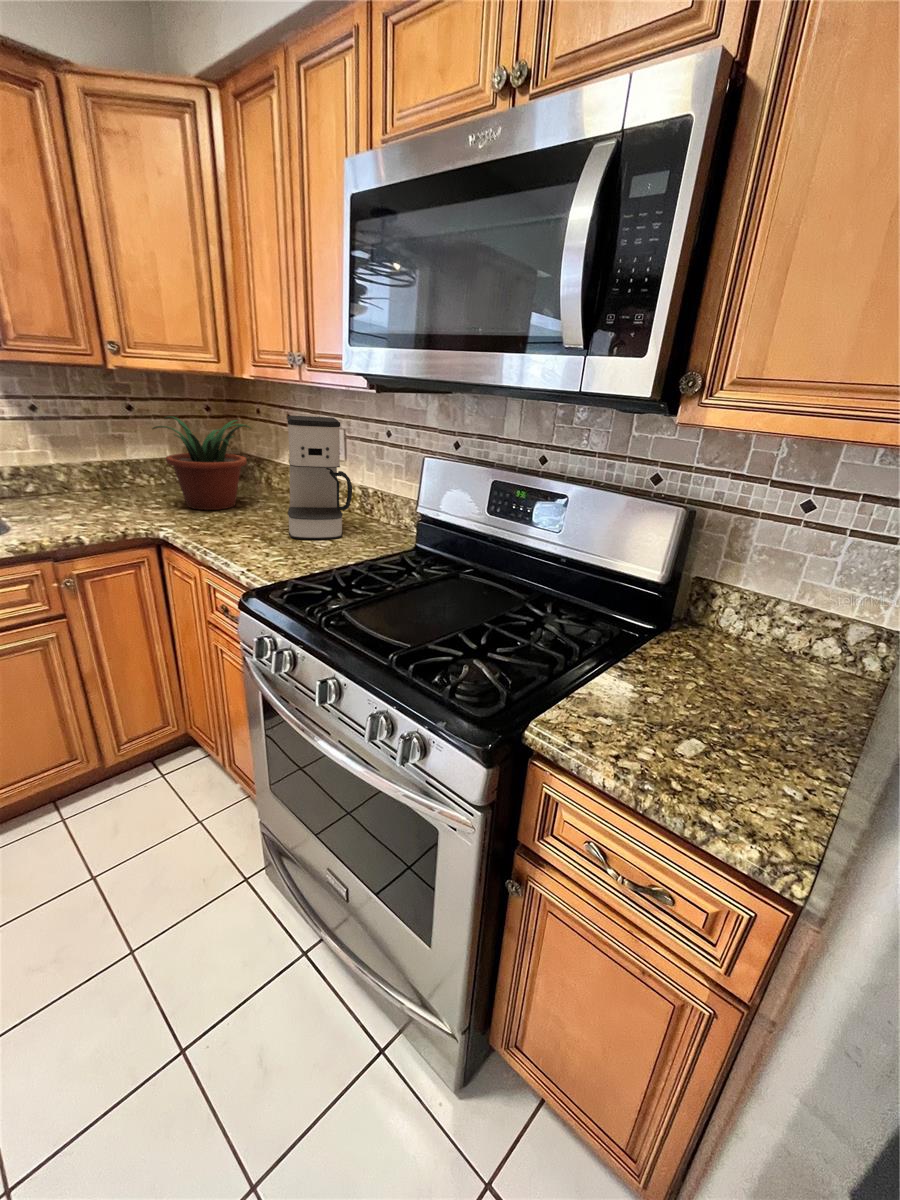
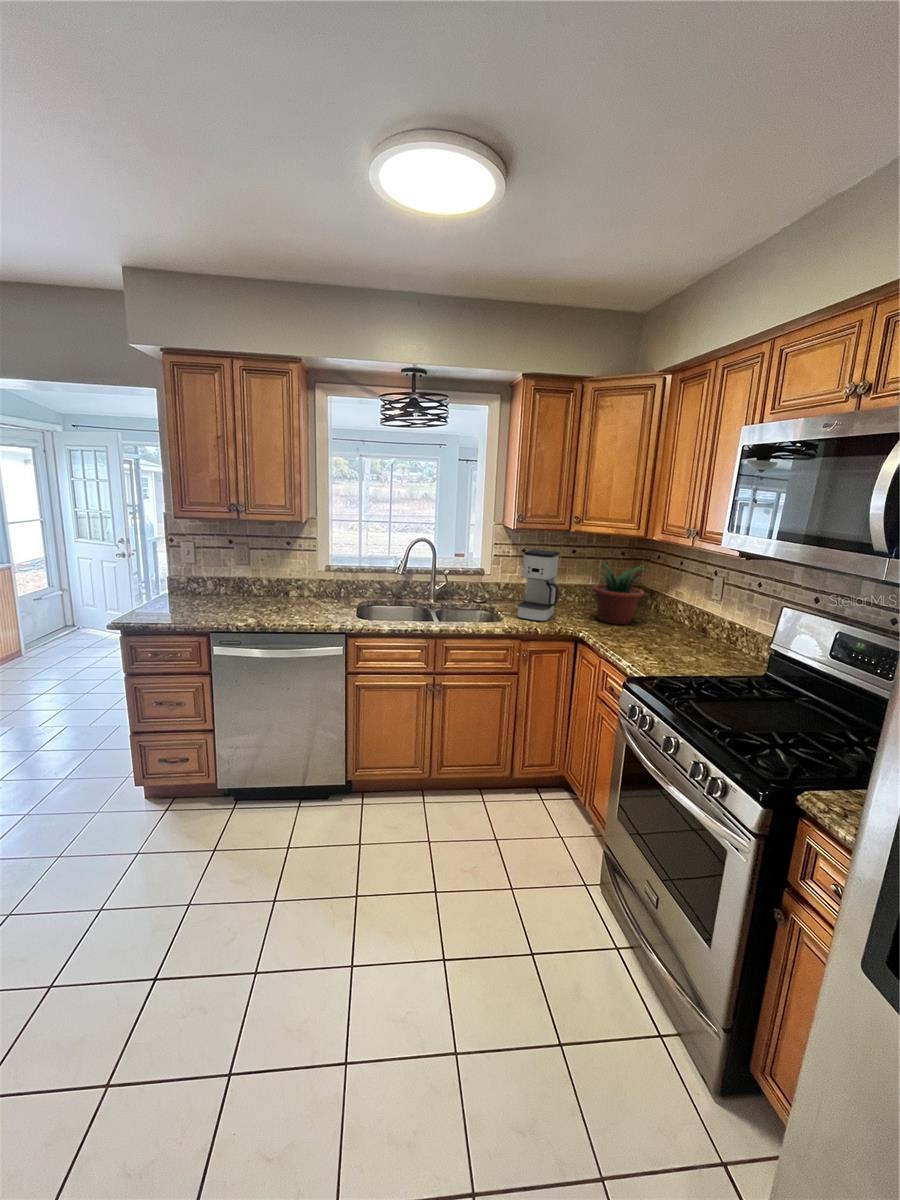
coffee maker: present [287,415,352,539] -> present [517,549,560,622]

